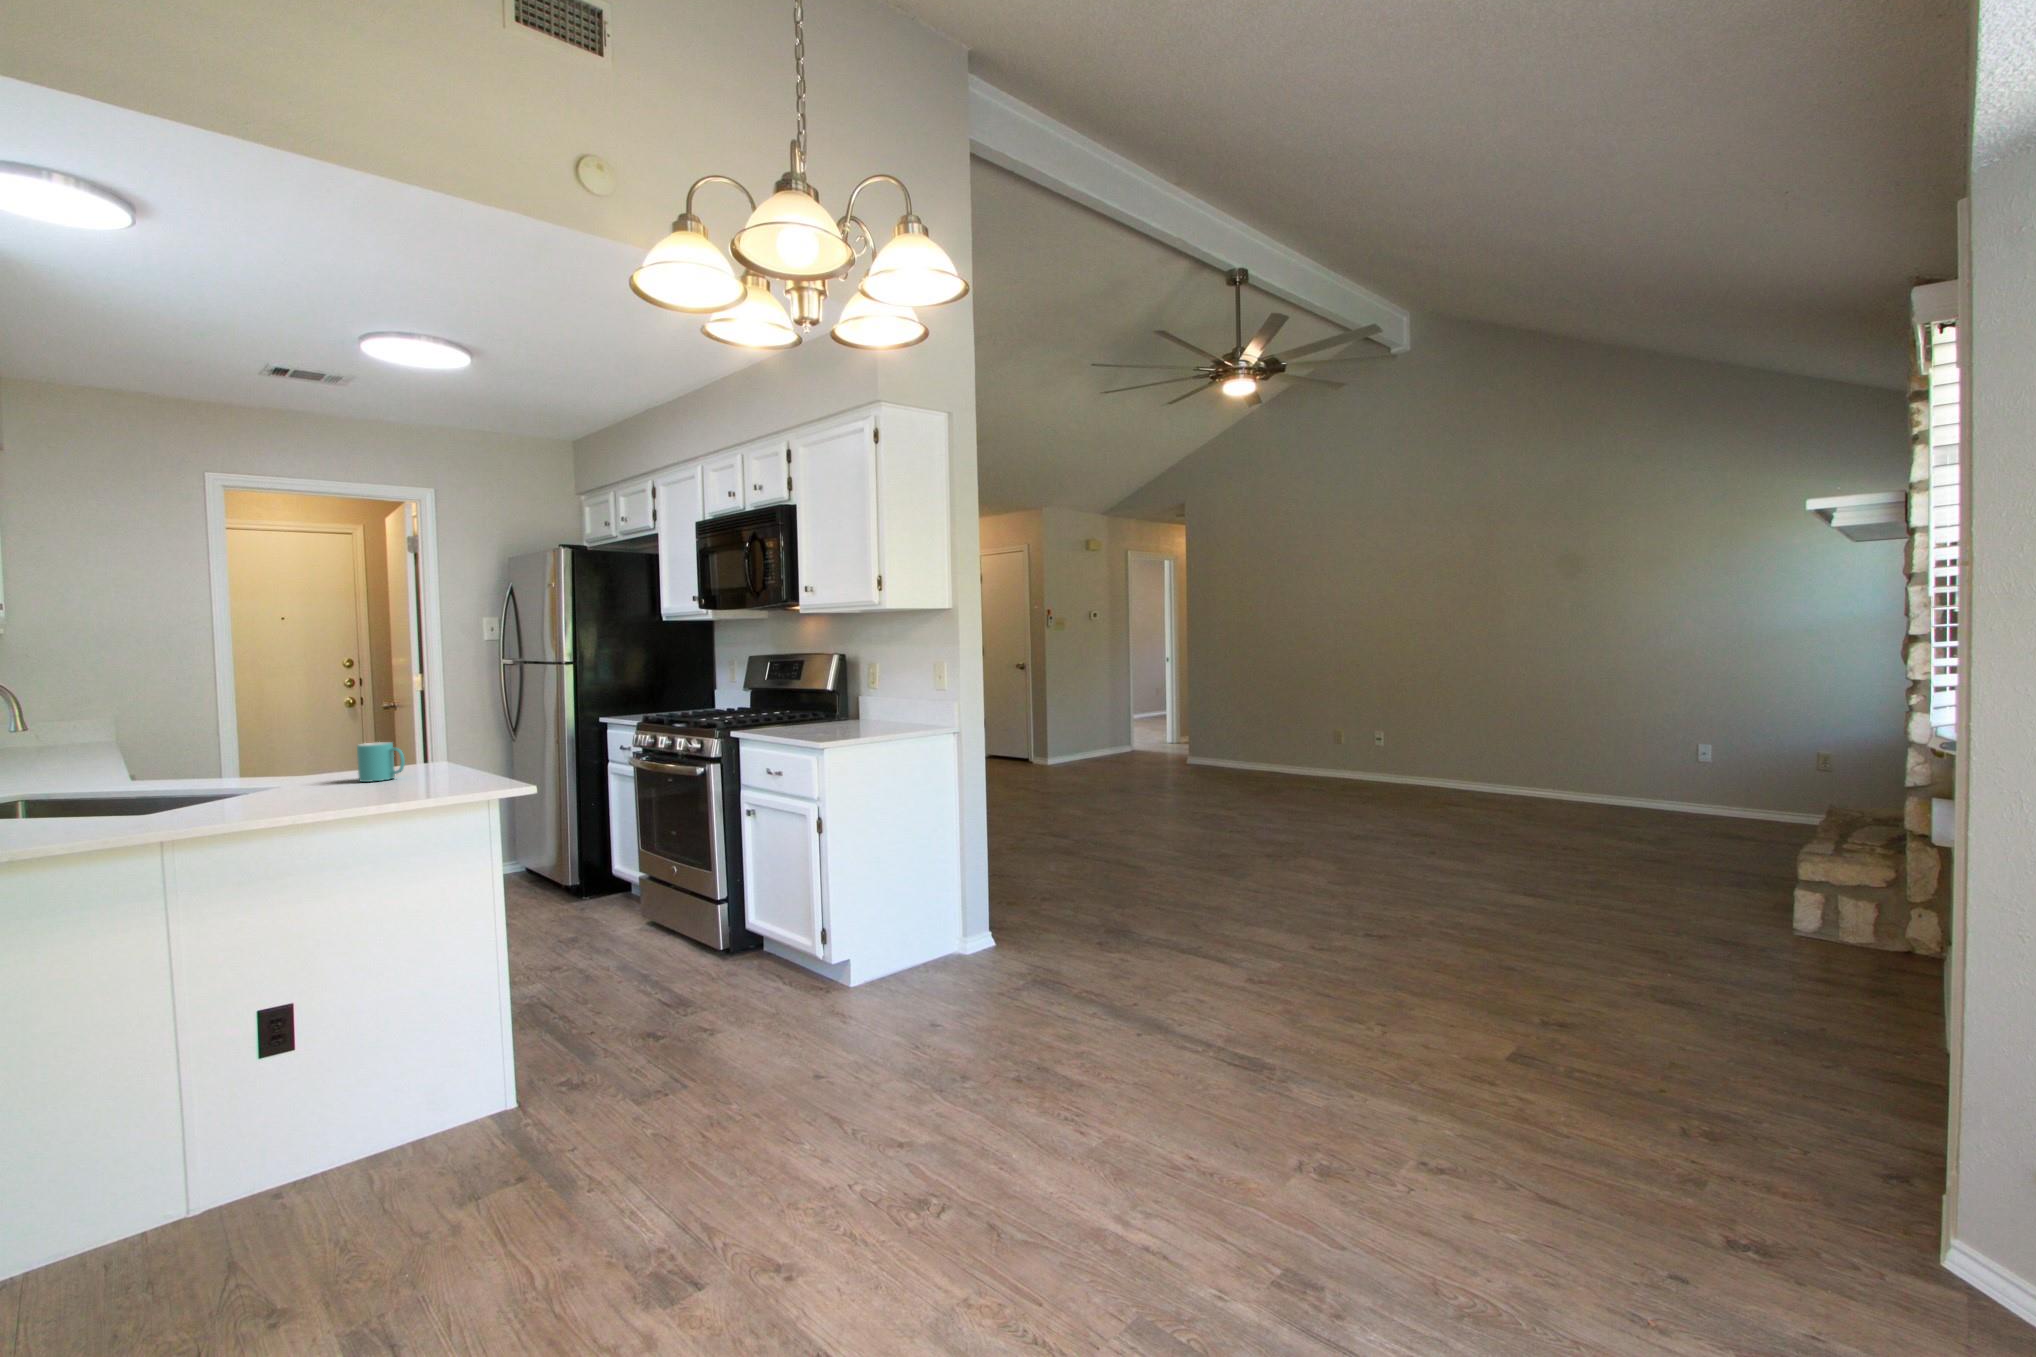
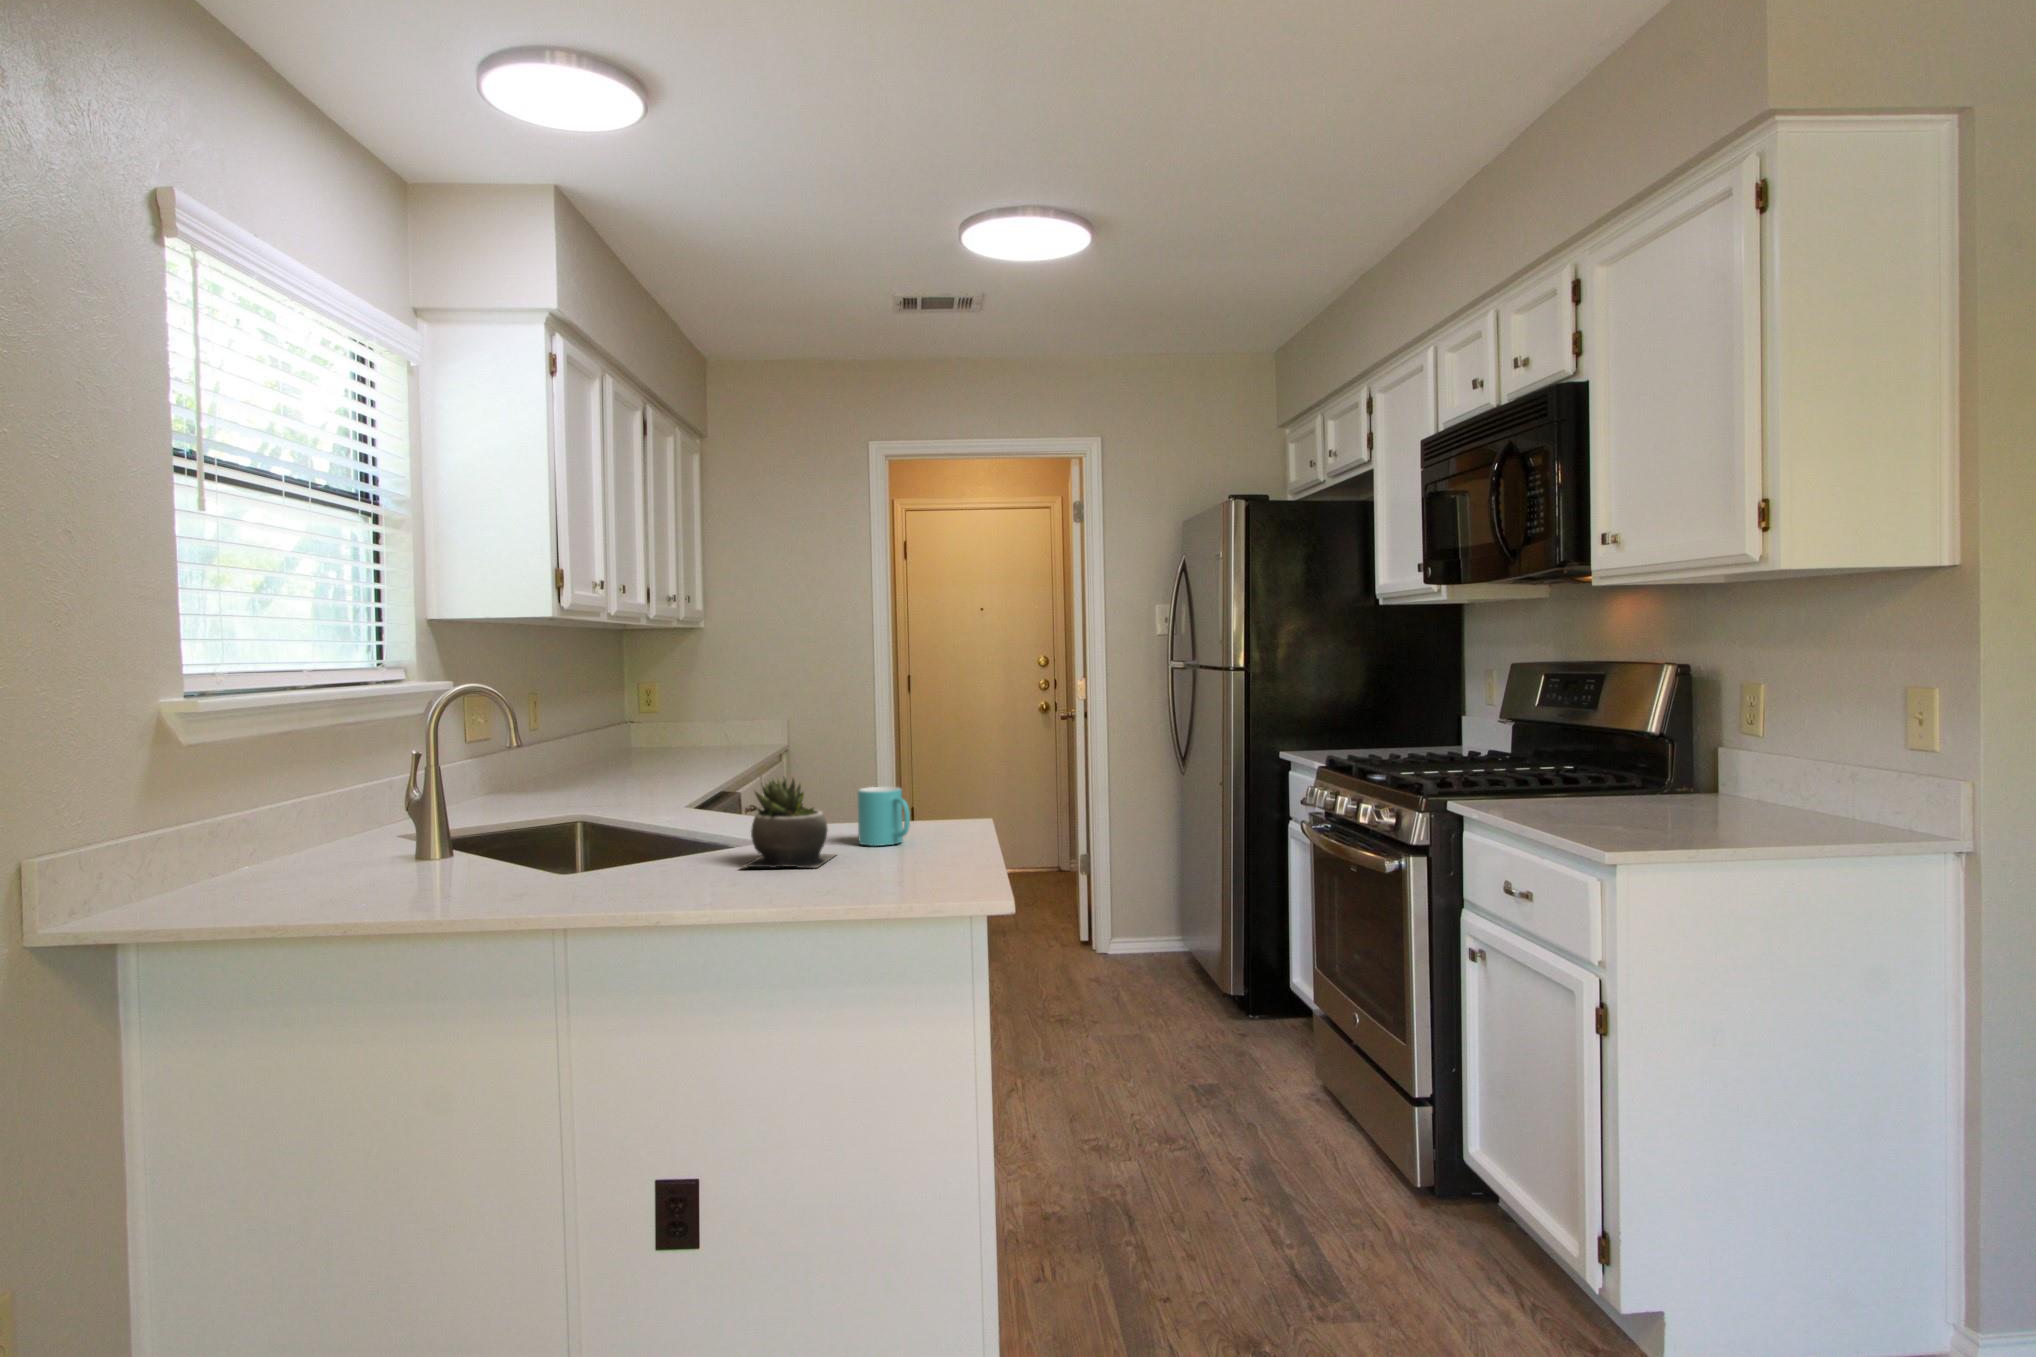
succulent plant: none [289,735,356,799] -> present [743,778,835,868]

